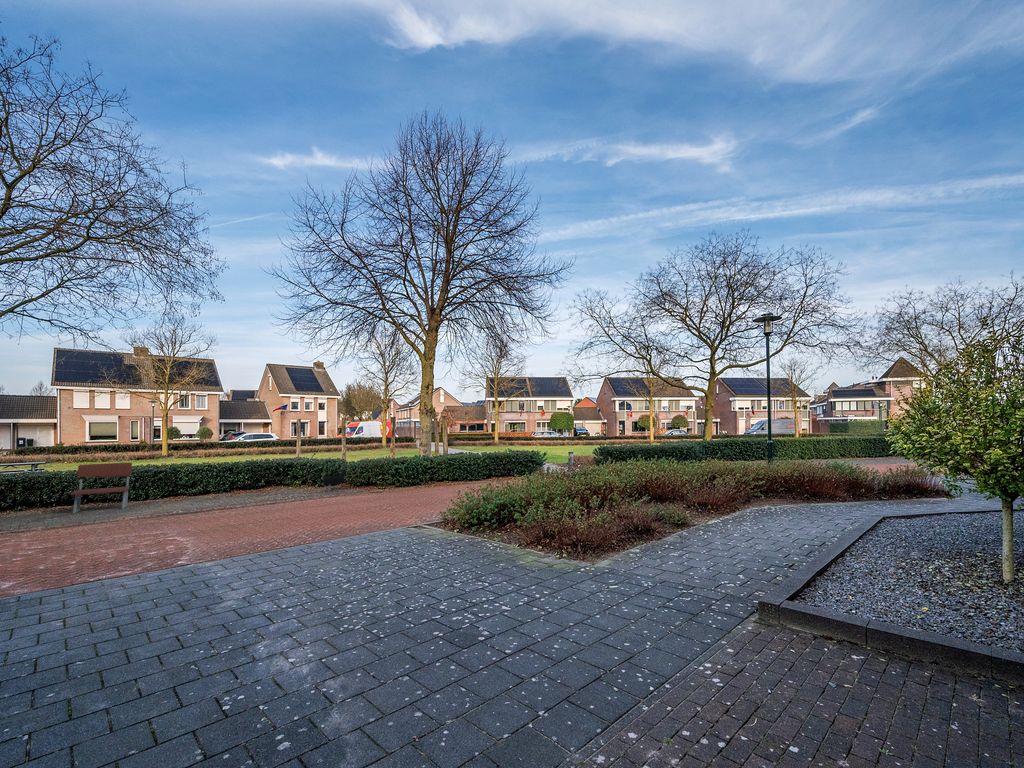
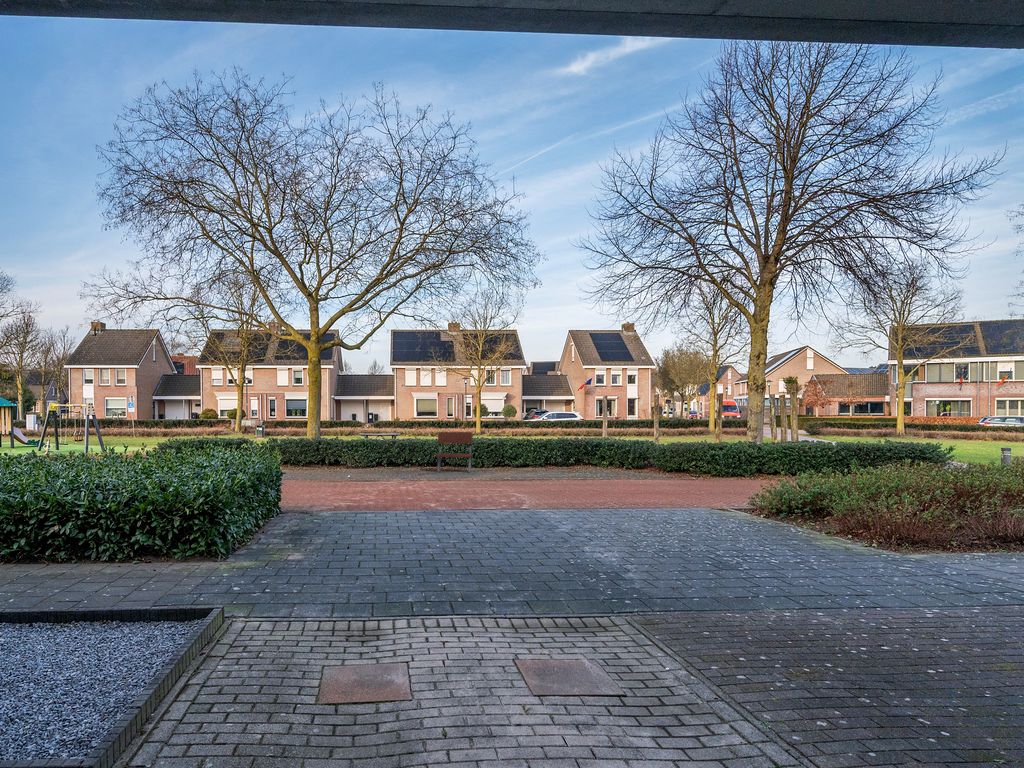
lounge chair: present [323,469,346,491] -> none [629,453,658,476]

